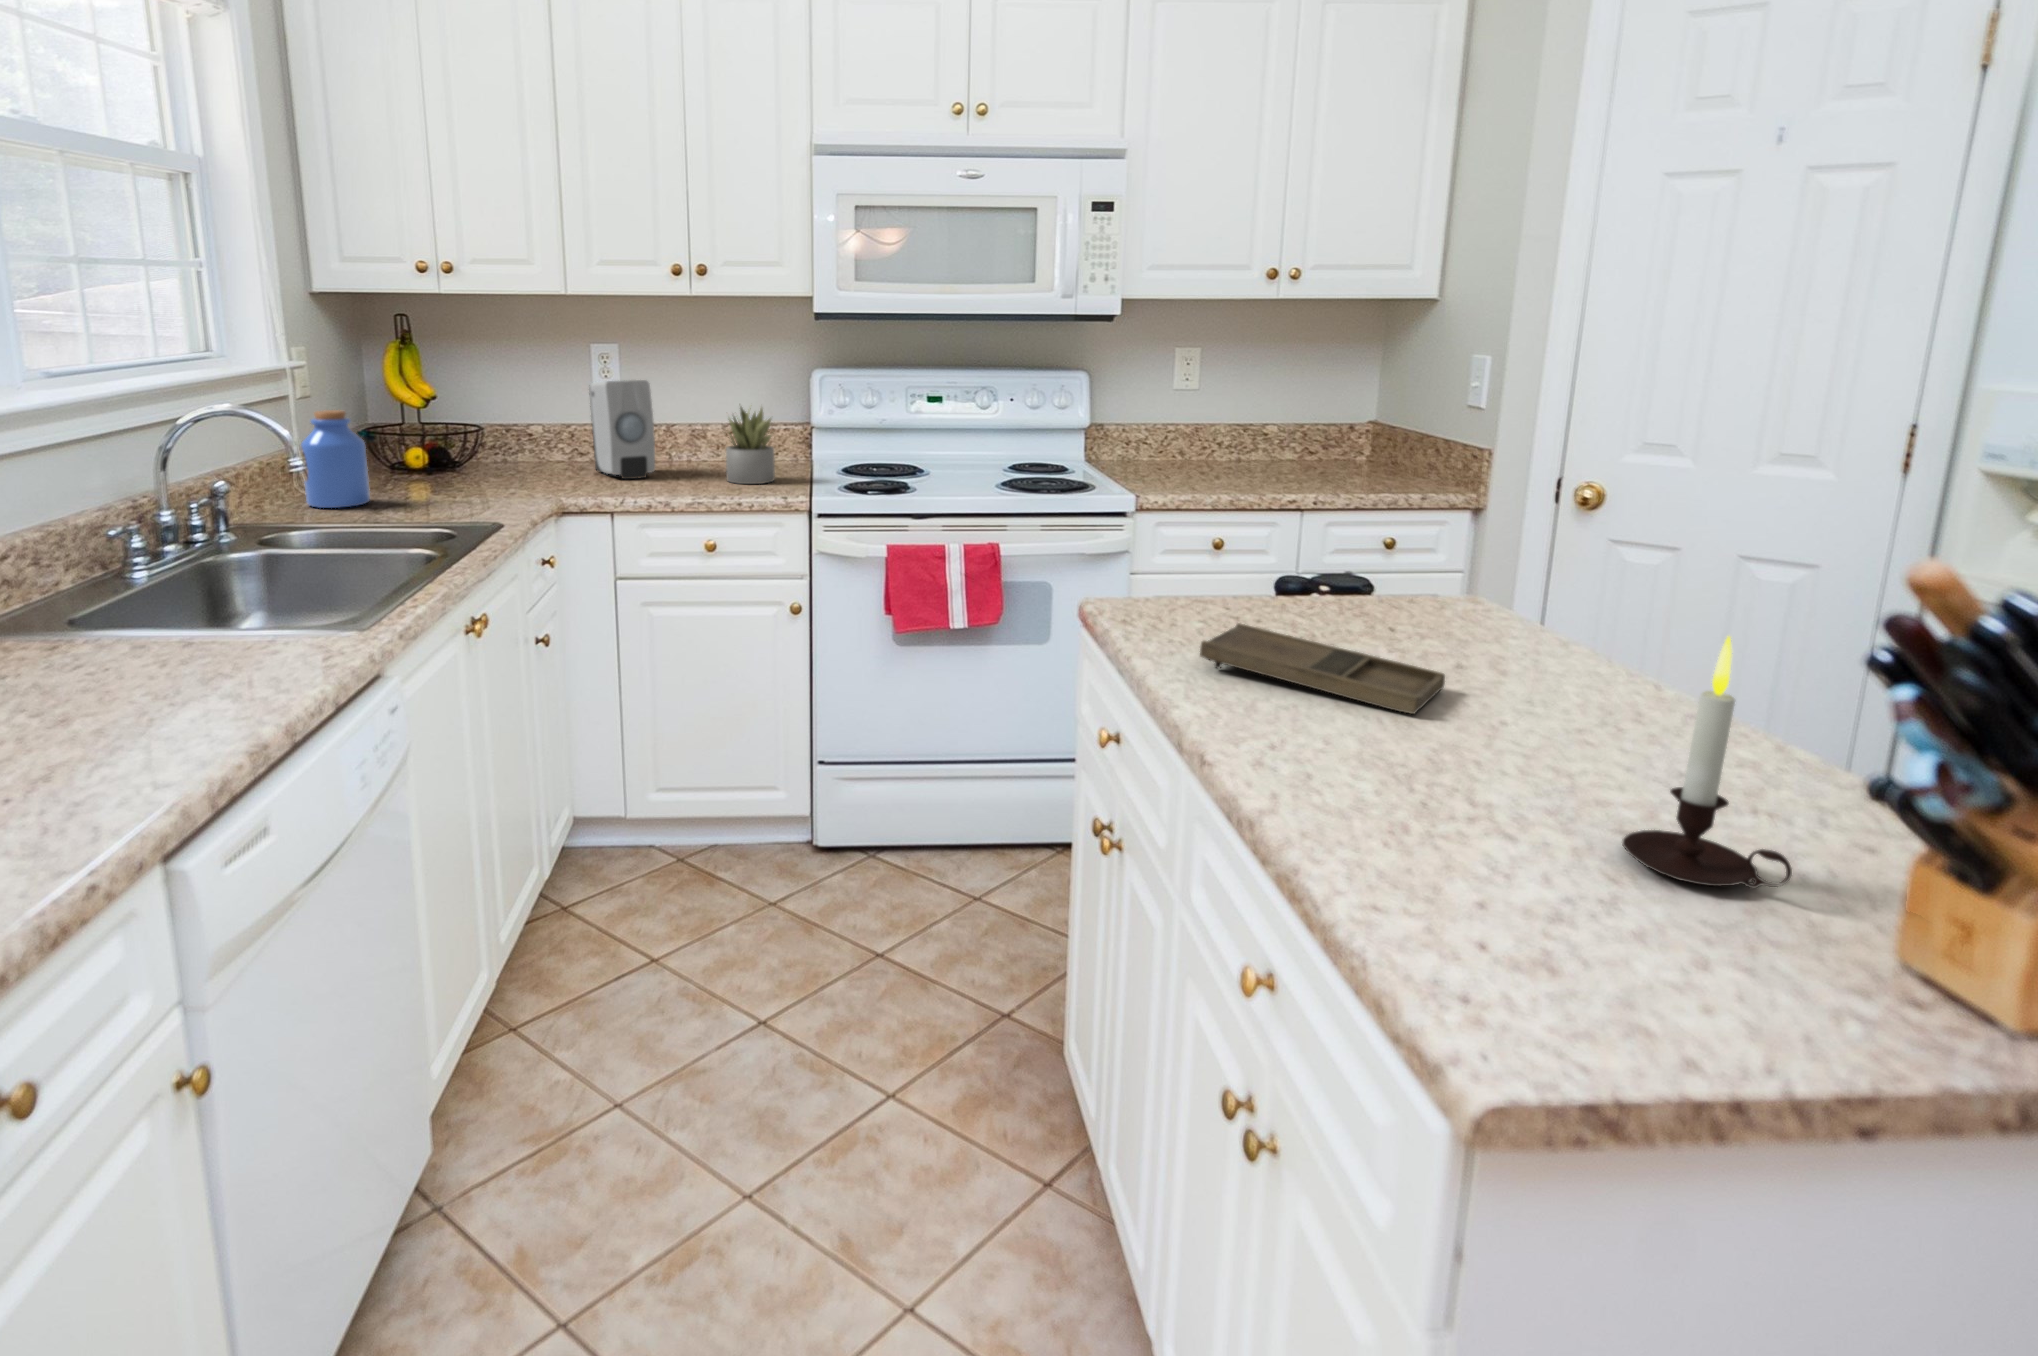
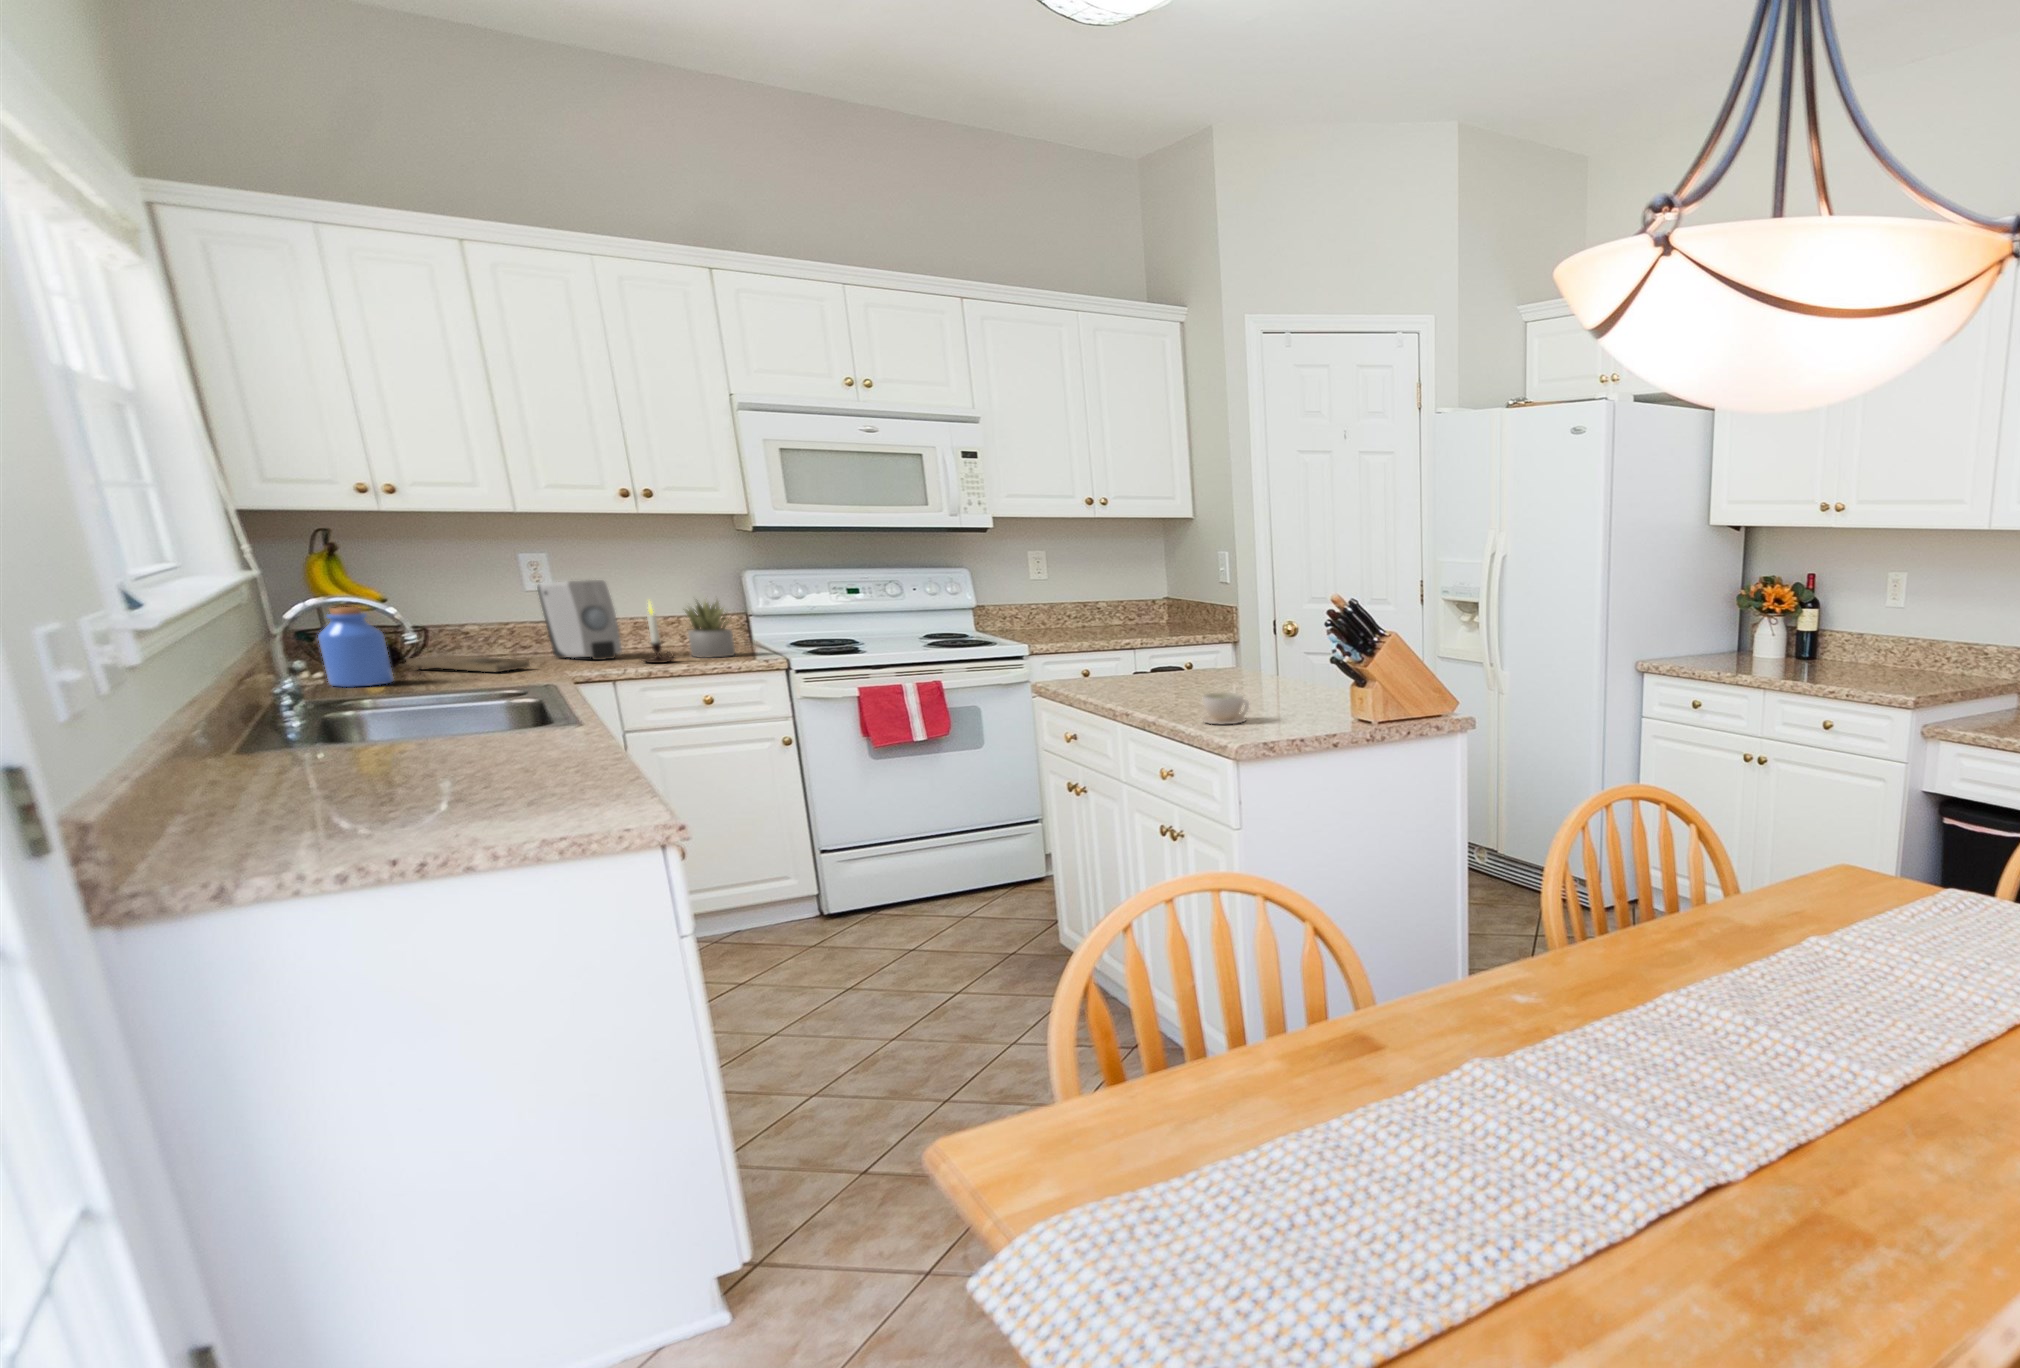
tray: present [1200,623,1445,714] -> present [406,654,530,672]
candle: present [1622,637,1792,888] -> present [643,602,674,663]
coffee cup: none [1428,811,1611,952] -> present [1203,693,1249,724]

